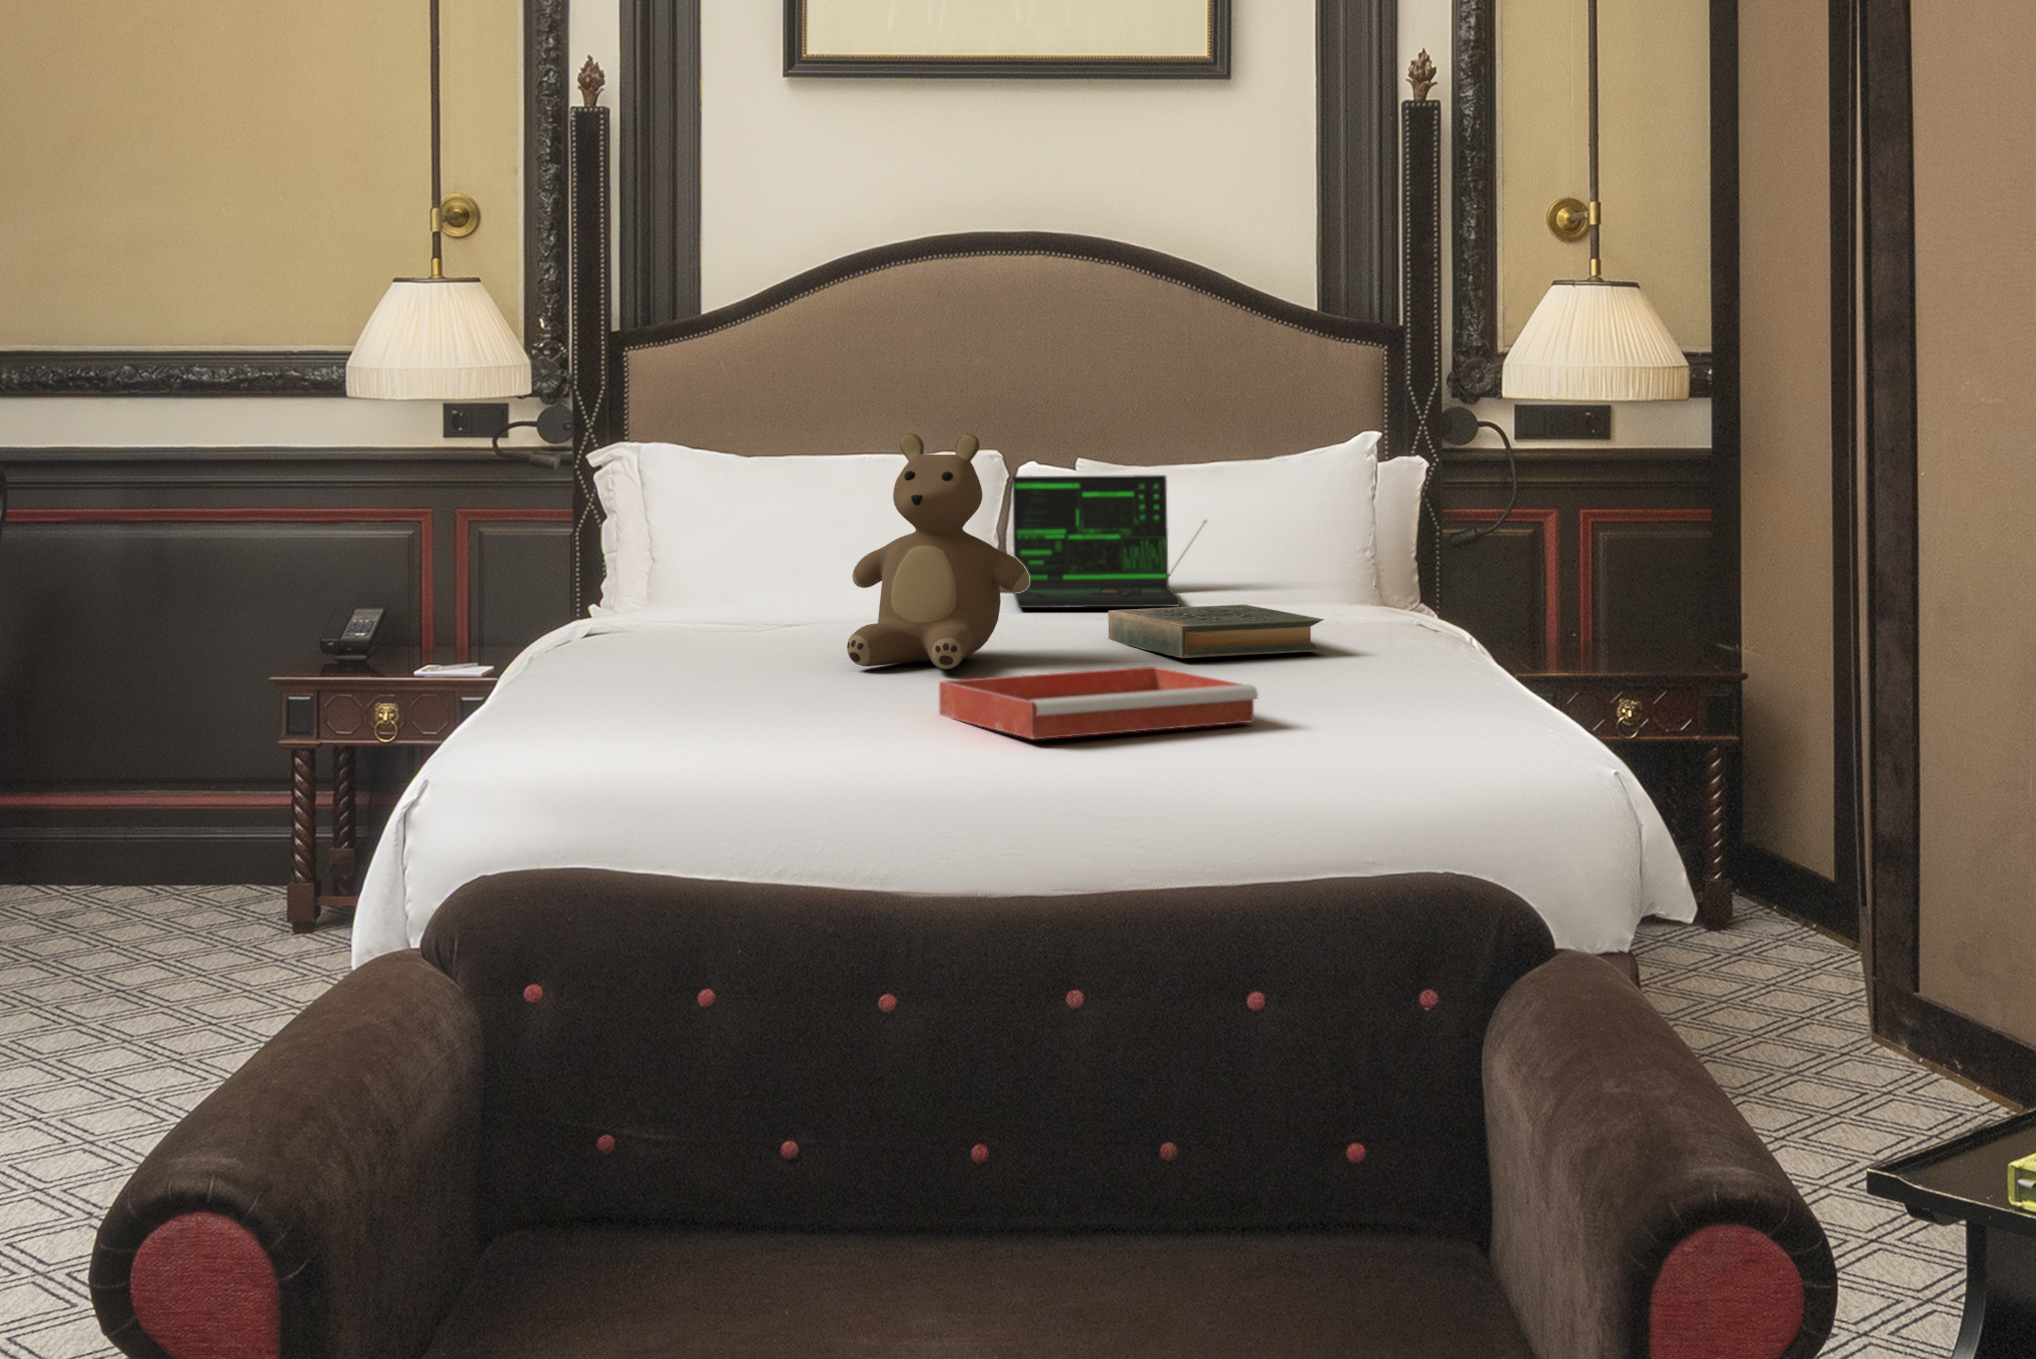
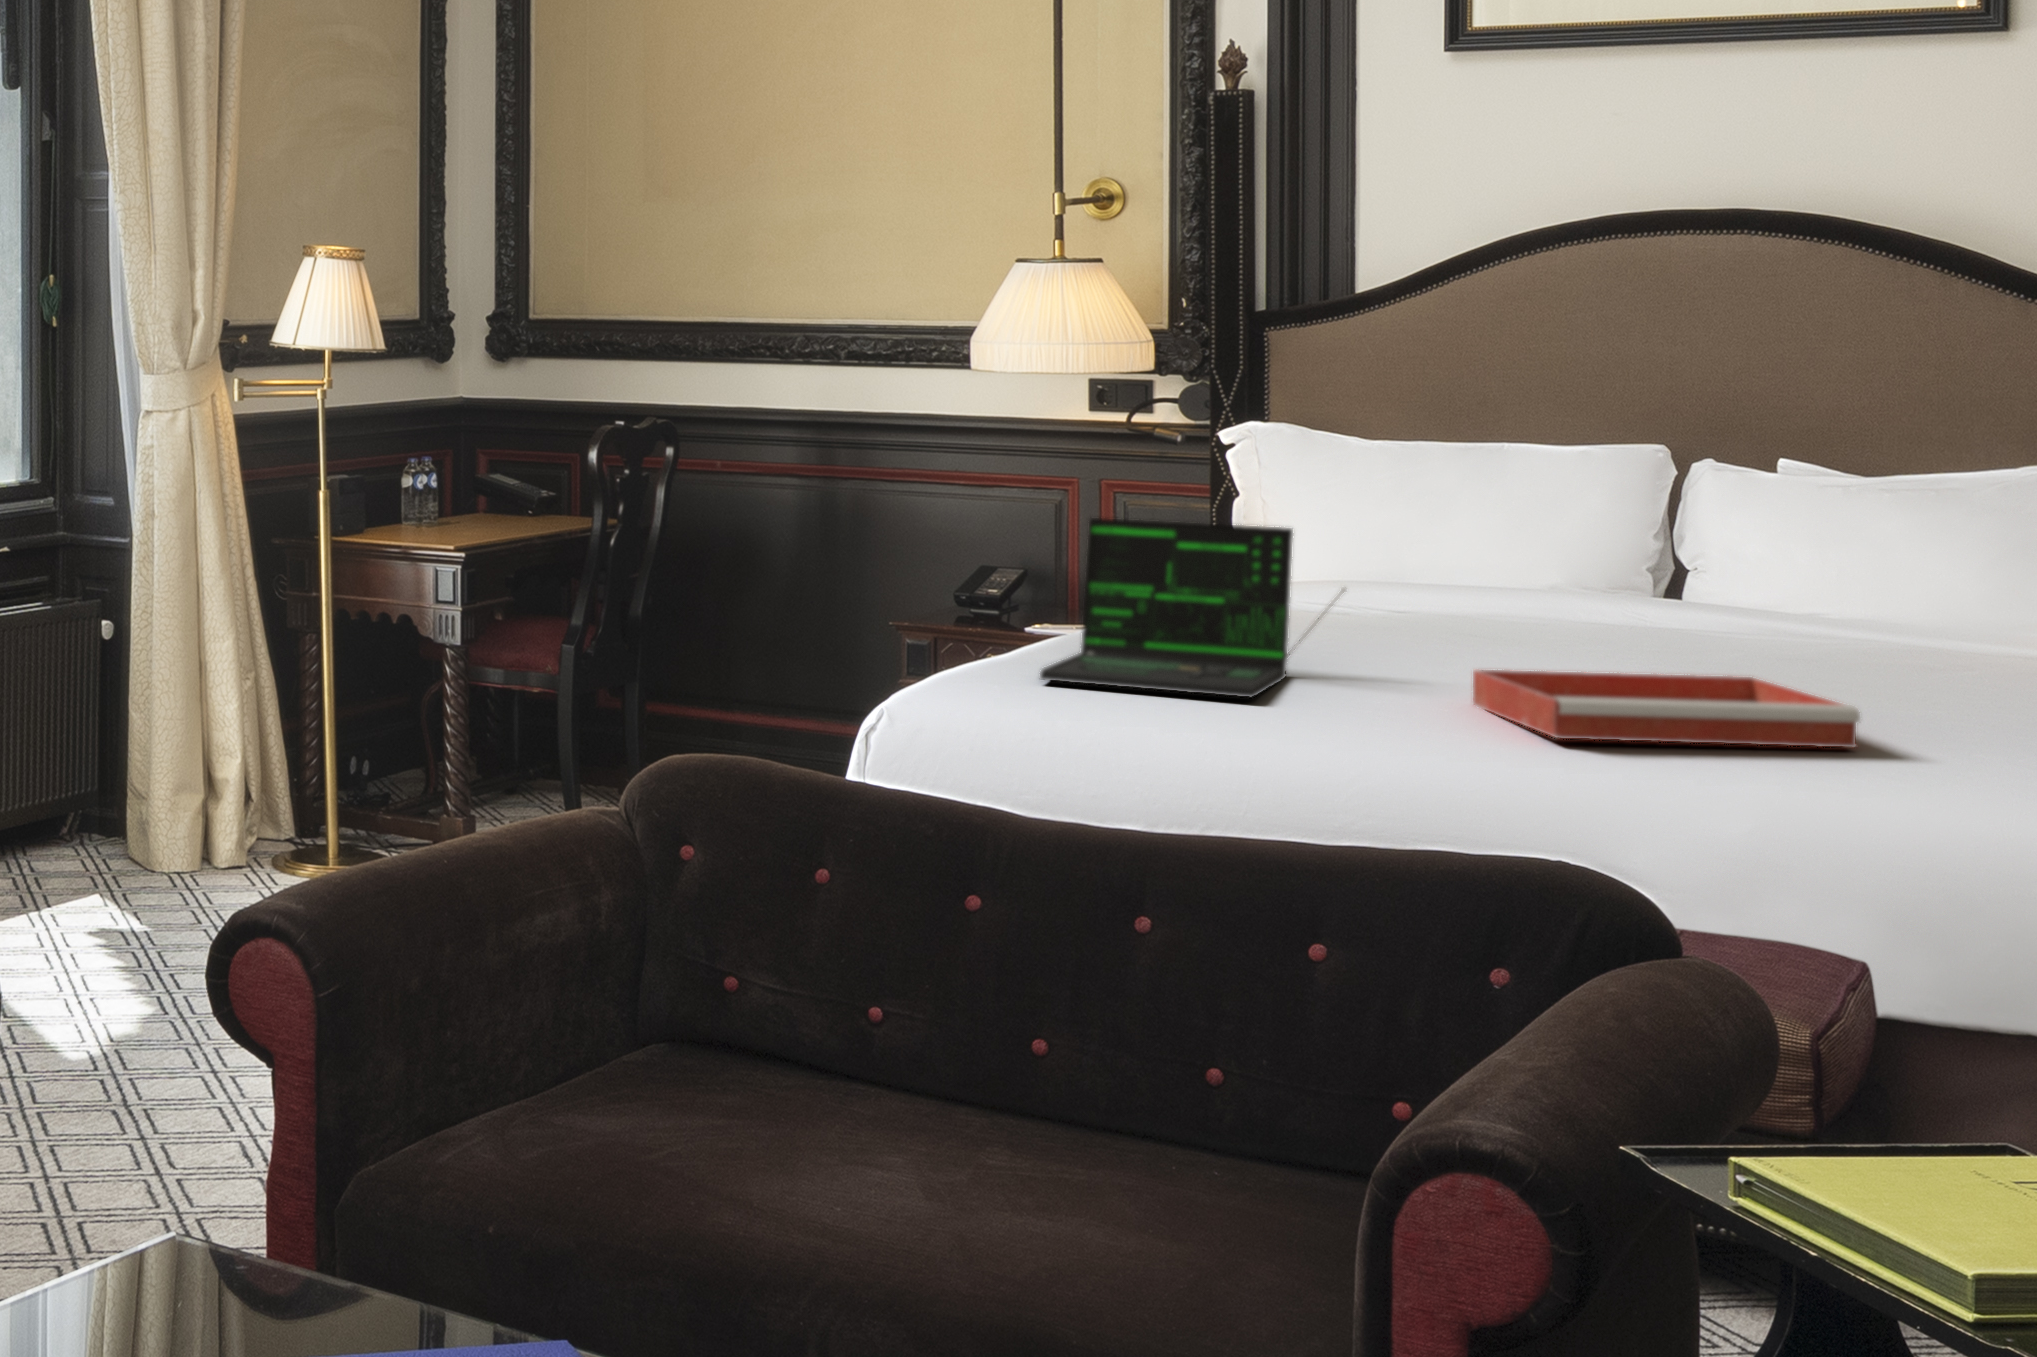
teddy bear: present [847,433,1029,669] -> none [1402,414,1624,660]
laptop: present [1013,475,1207,608] -> present [1040,518,1345,697]
hardback book: present [1108,604,1324,658] -> none [1745,615,2022,680]

